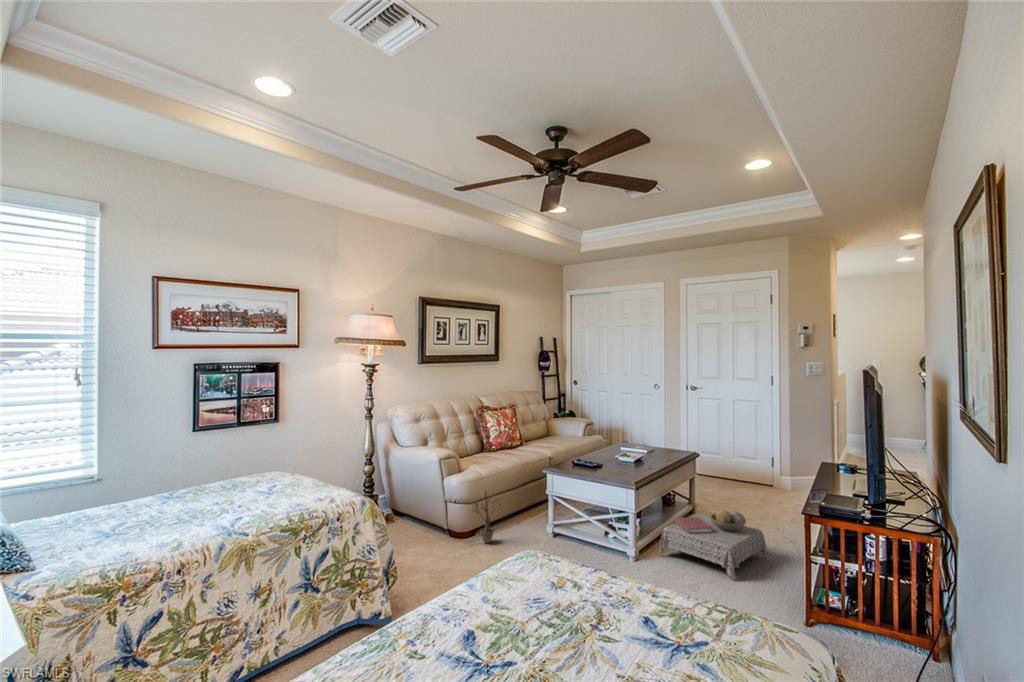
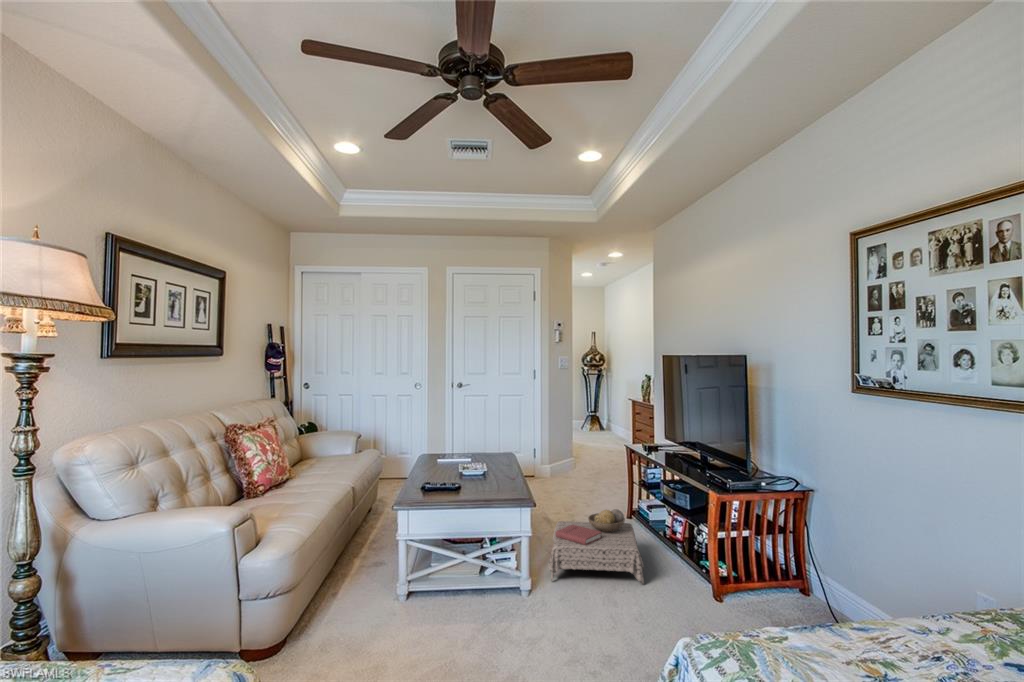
decorative plant: present [471,492,501,543] -> none [295,558,343,657]

